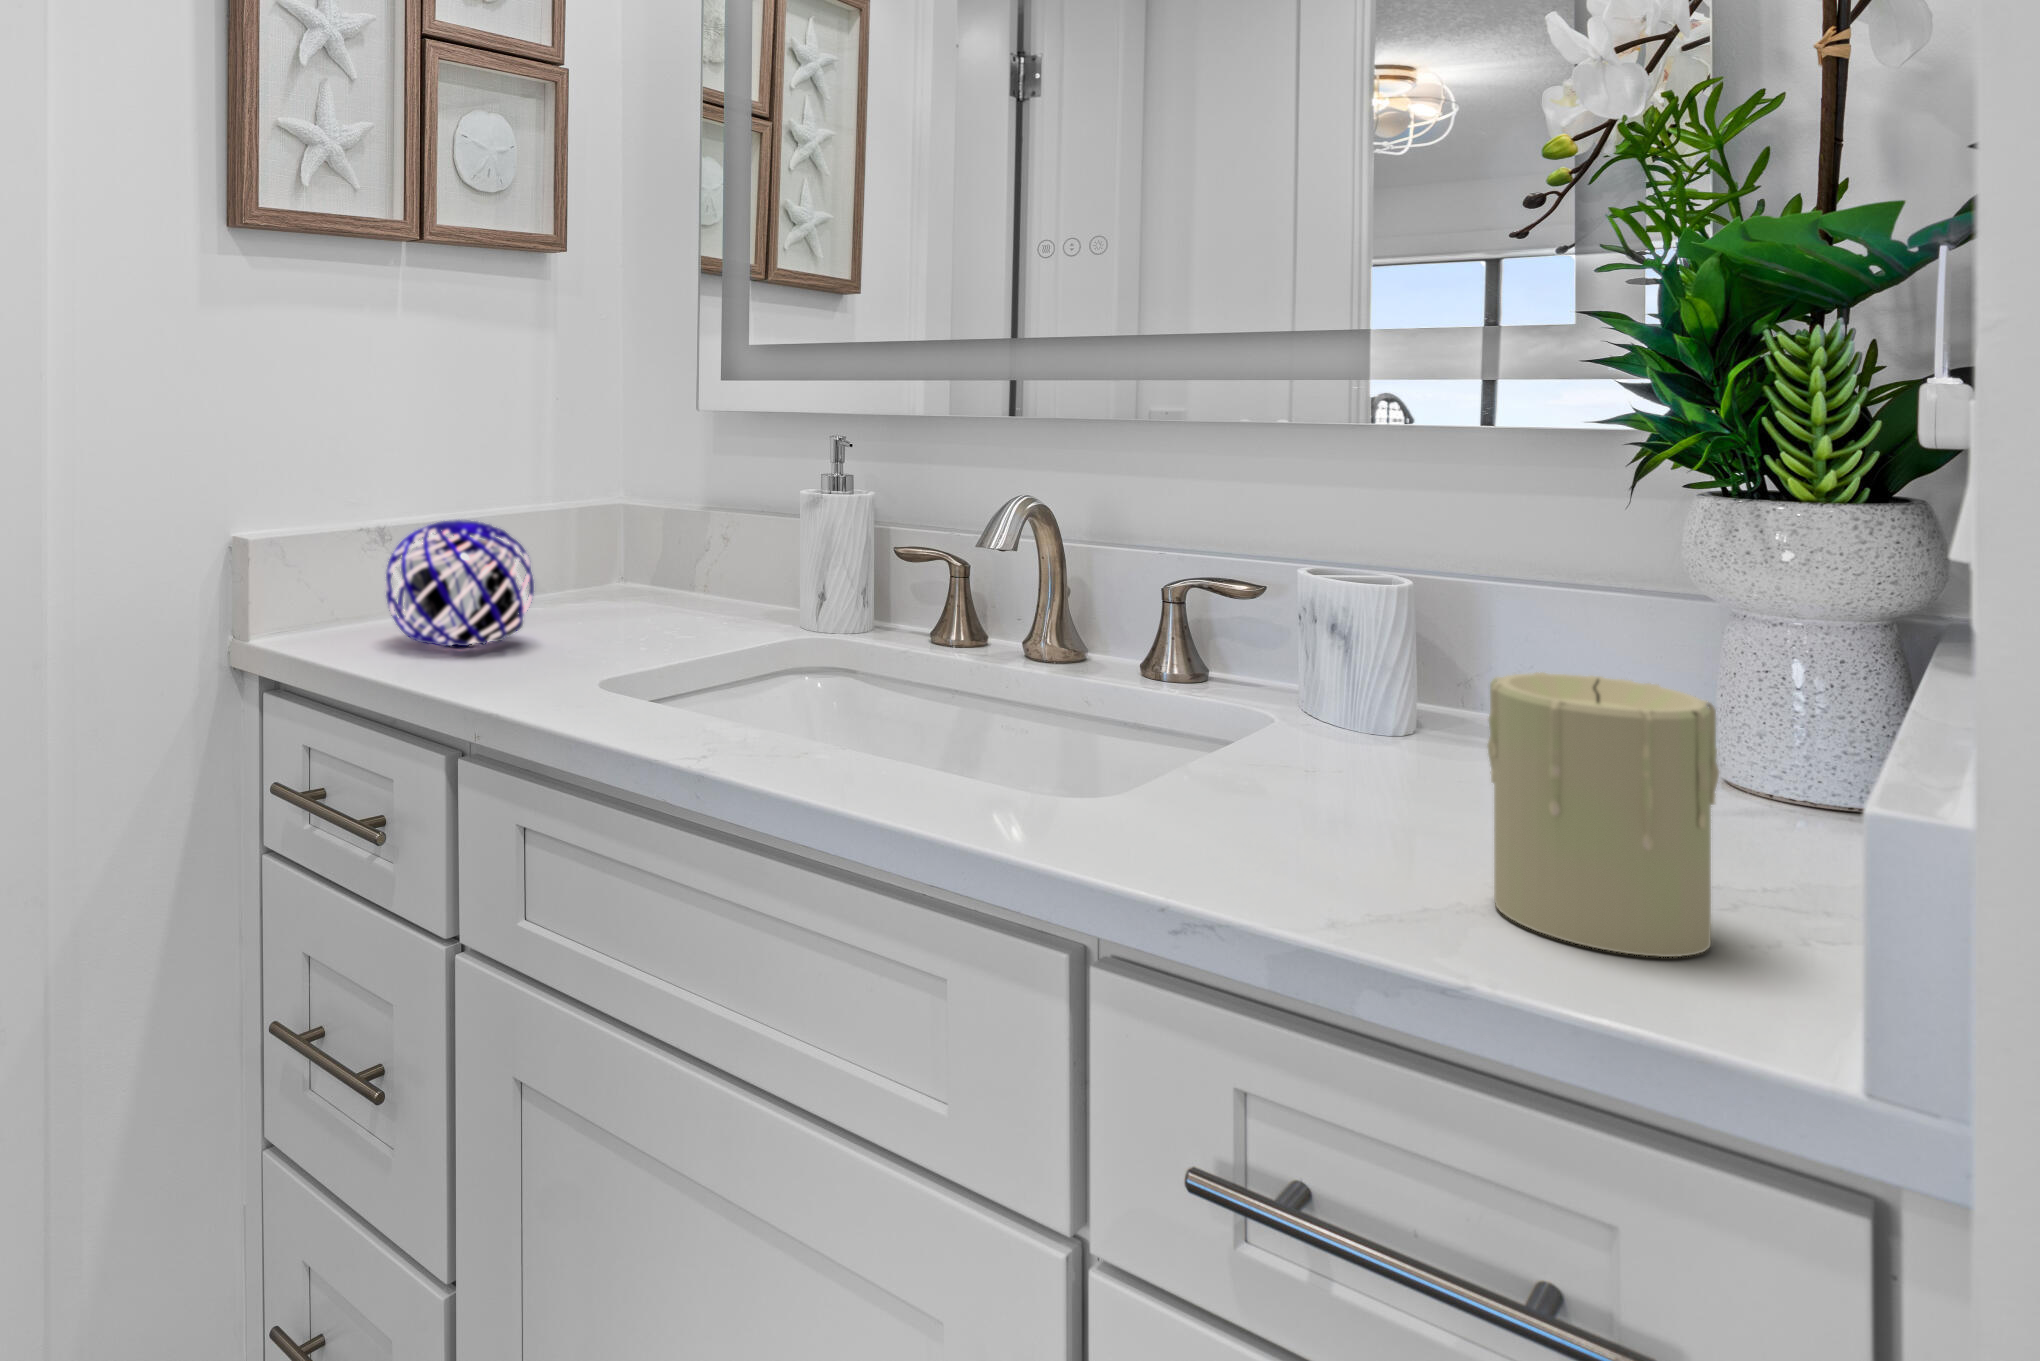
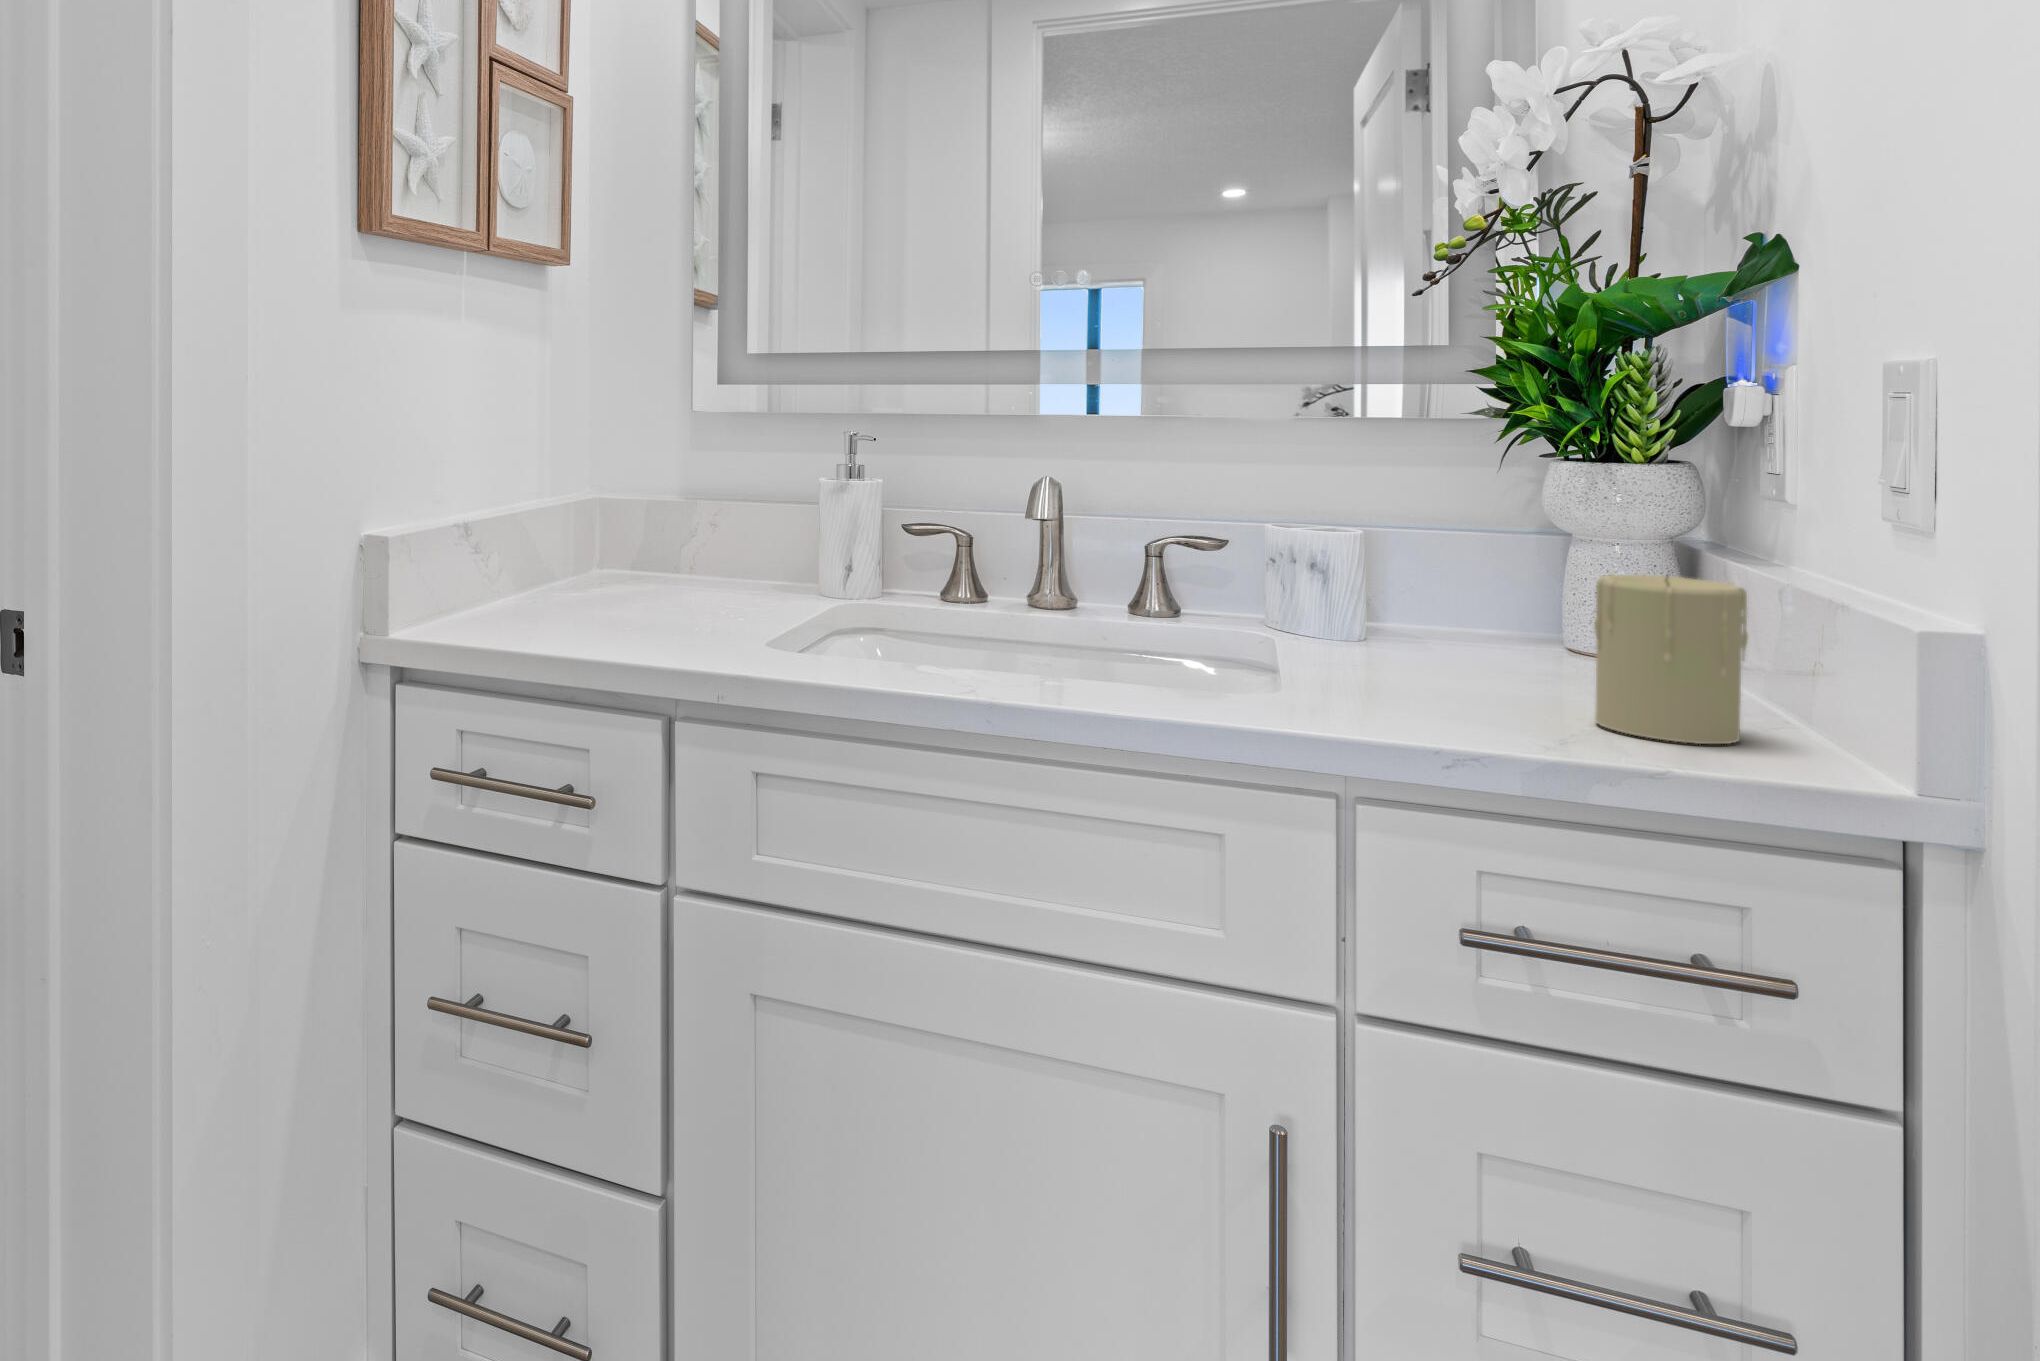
decorative orb: present [386,520,534,646] -> none [511,513,647,627]

